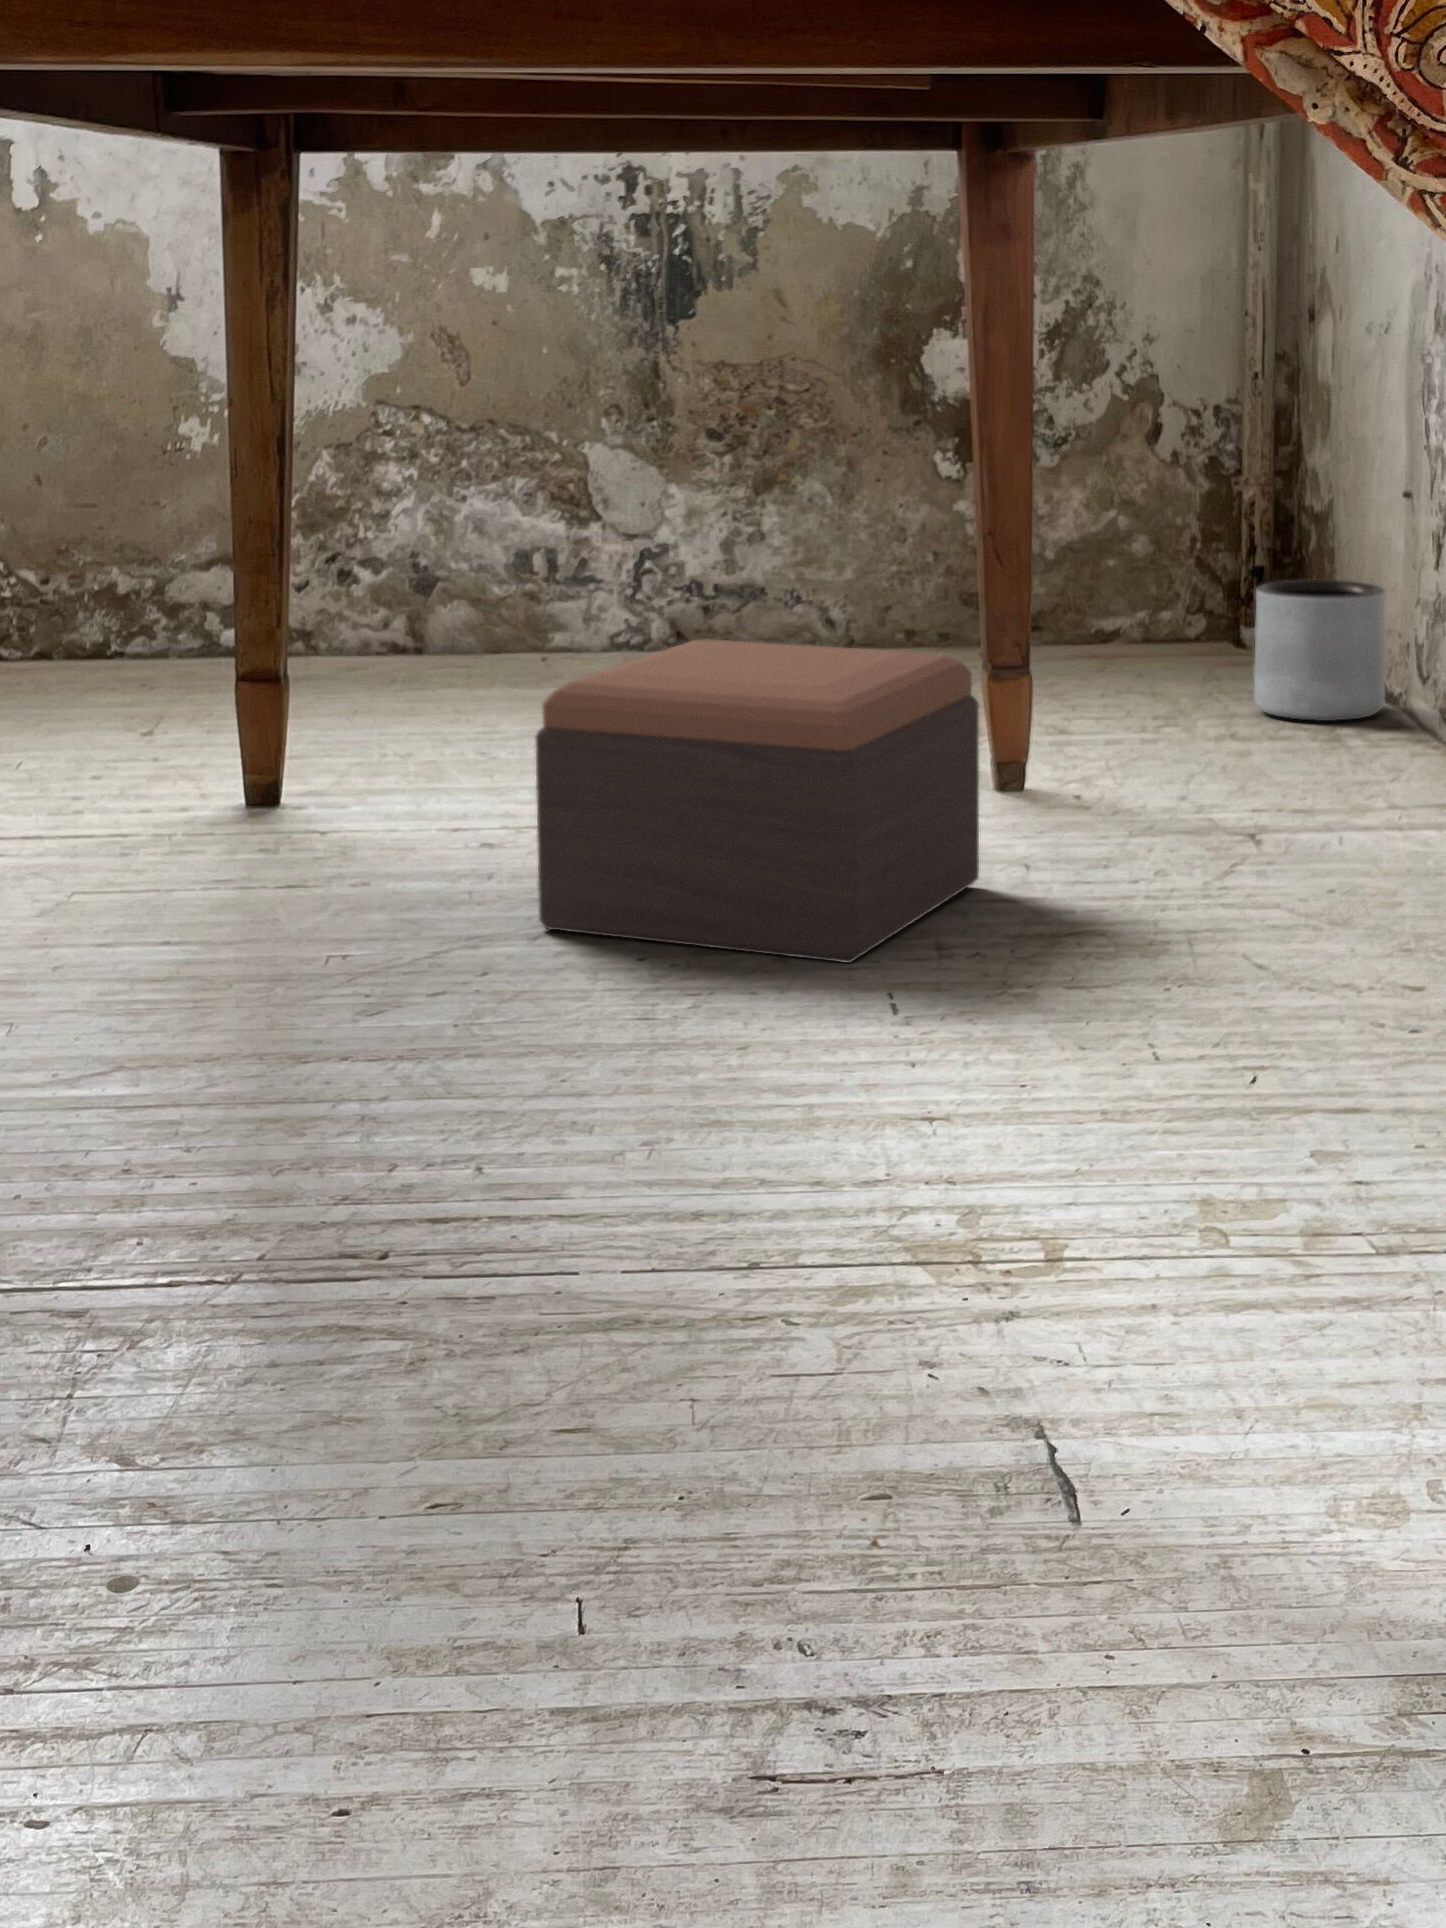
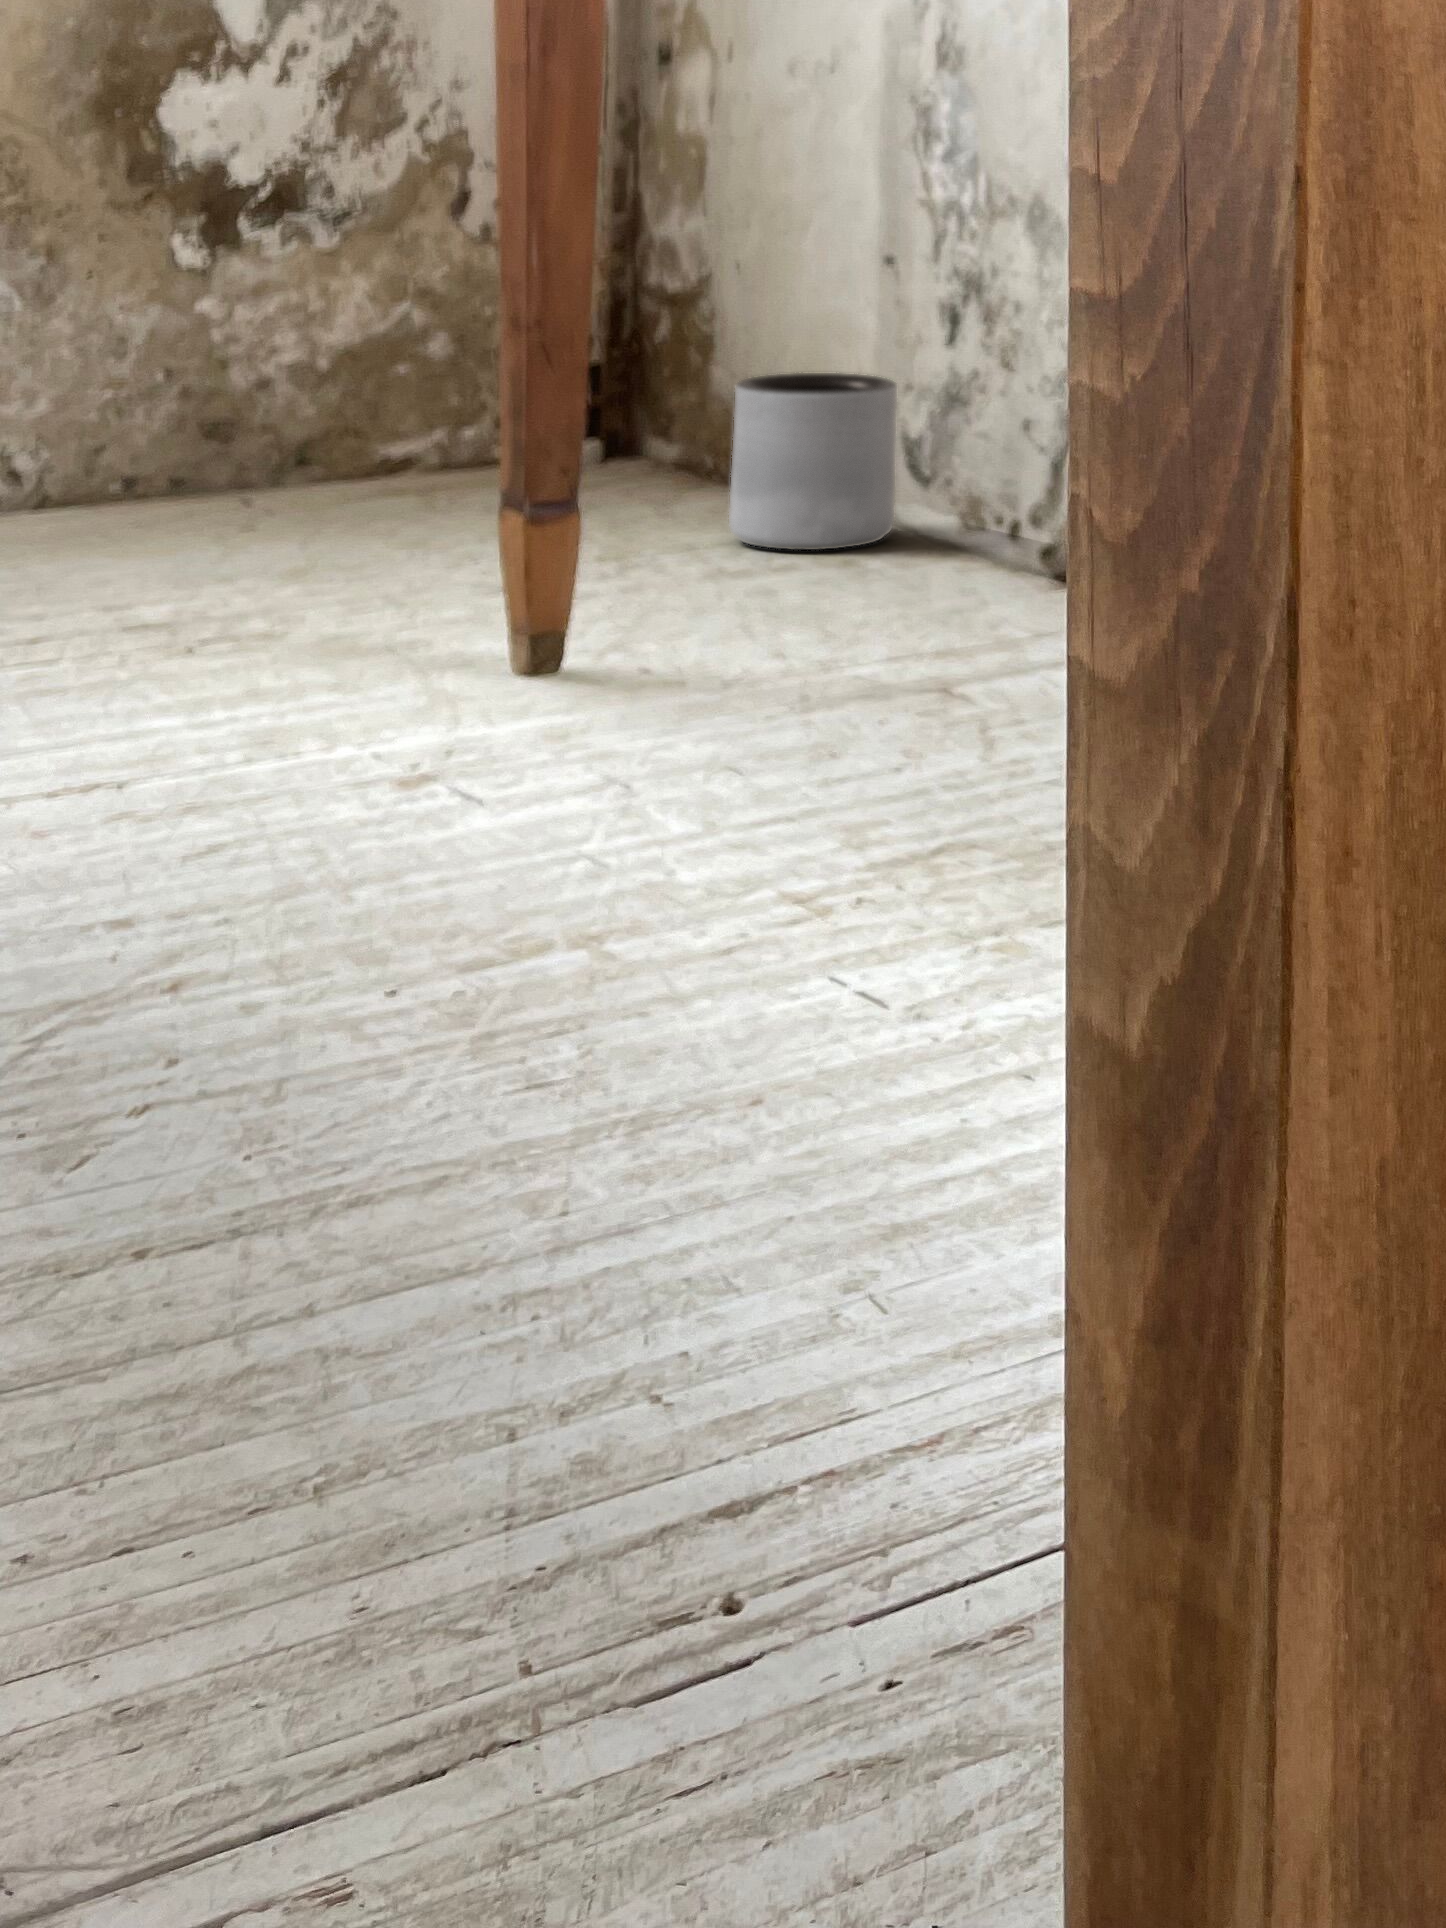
footstool: present [536,640,979,963] -> none [145,475,746,972]

